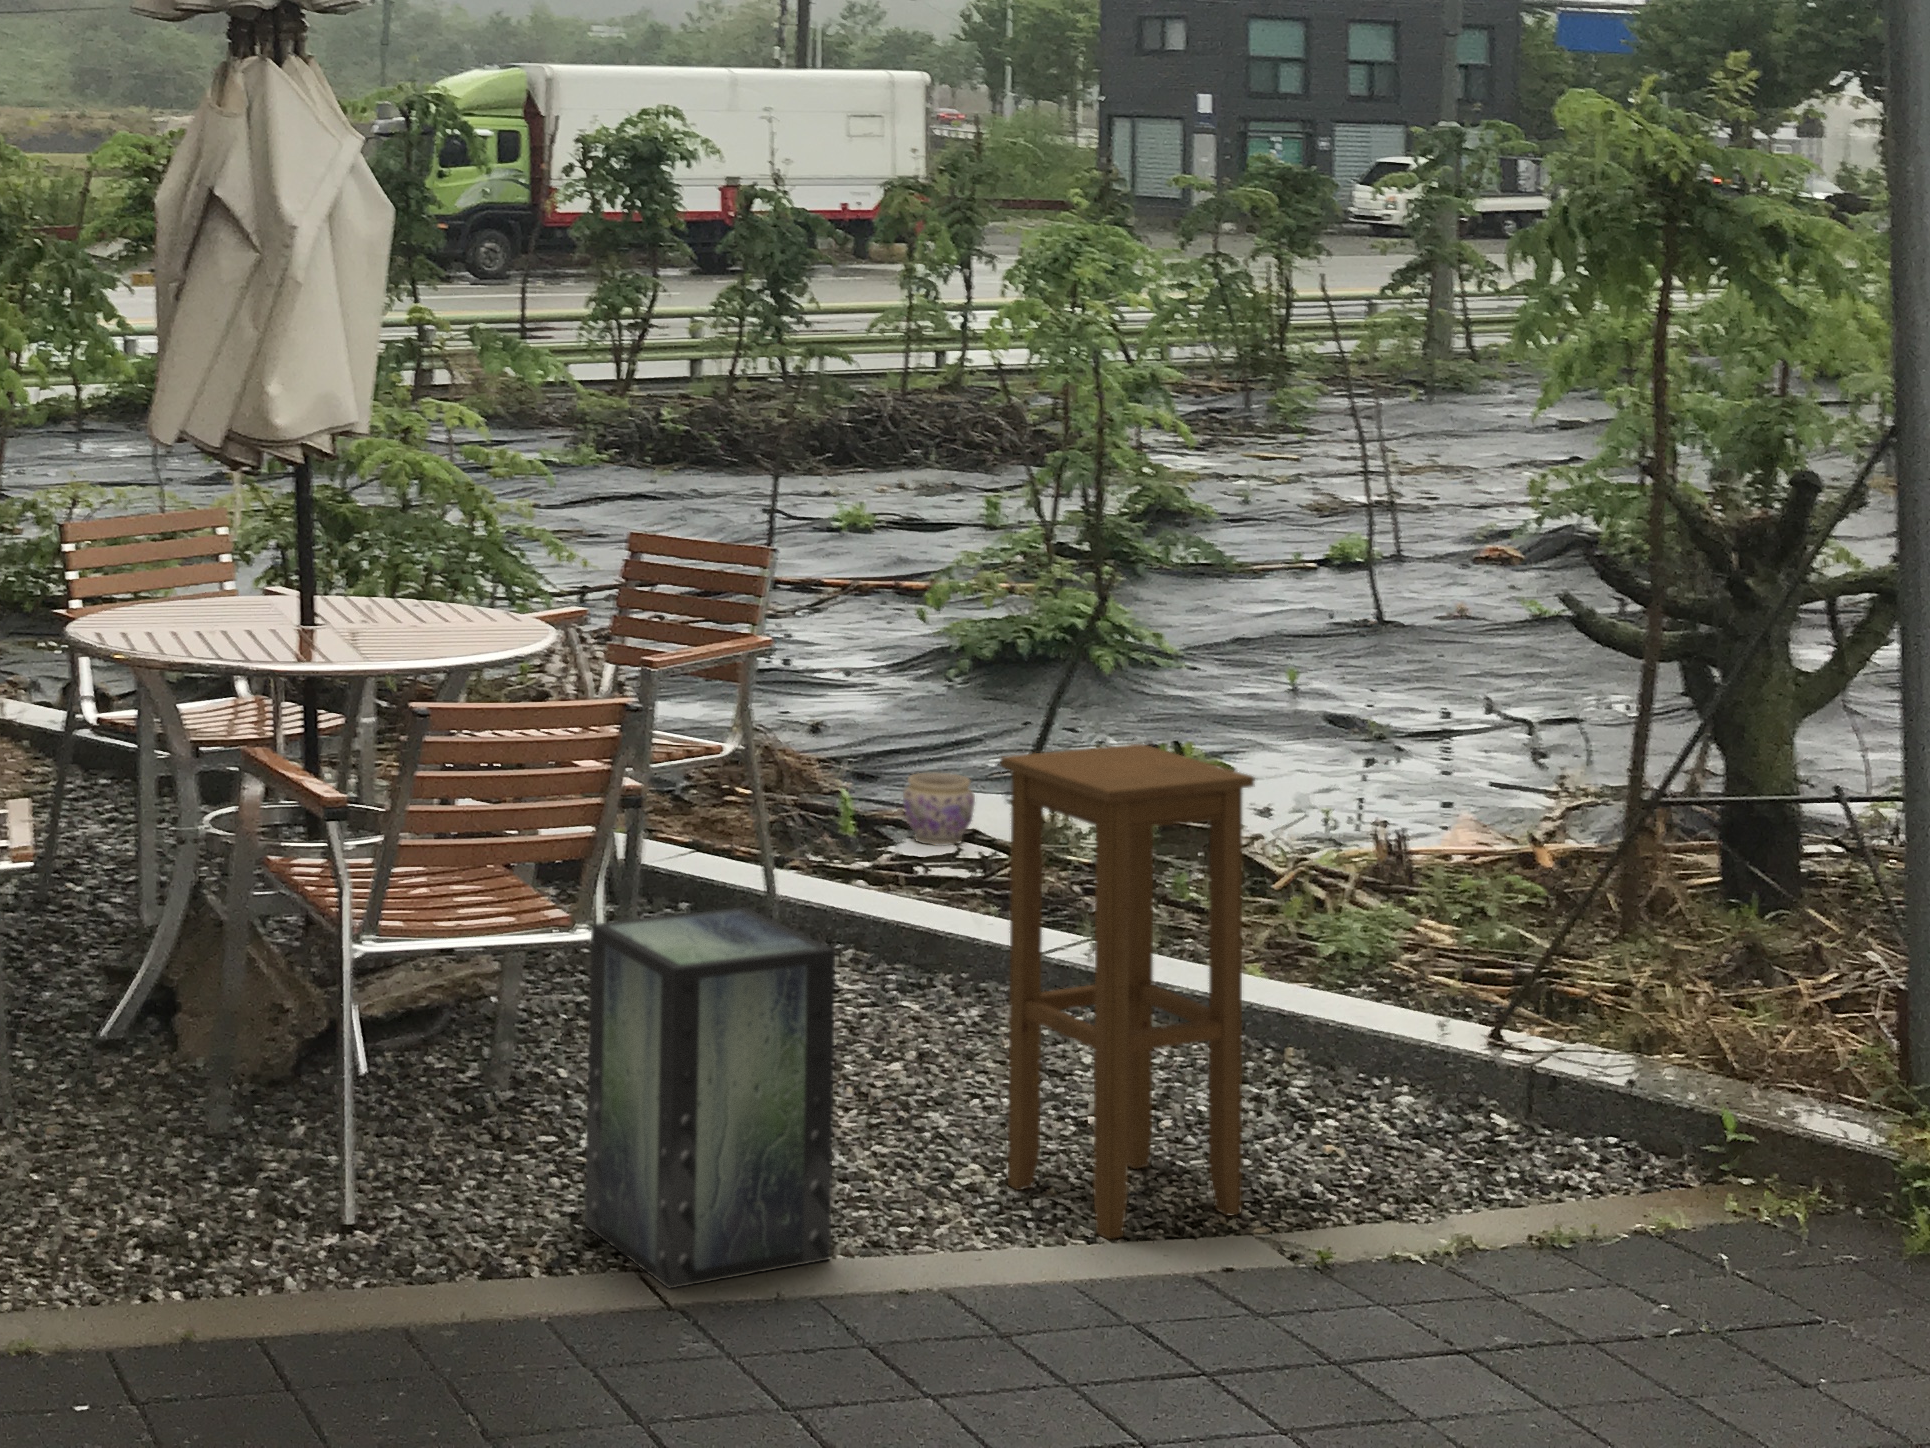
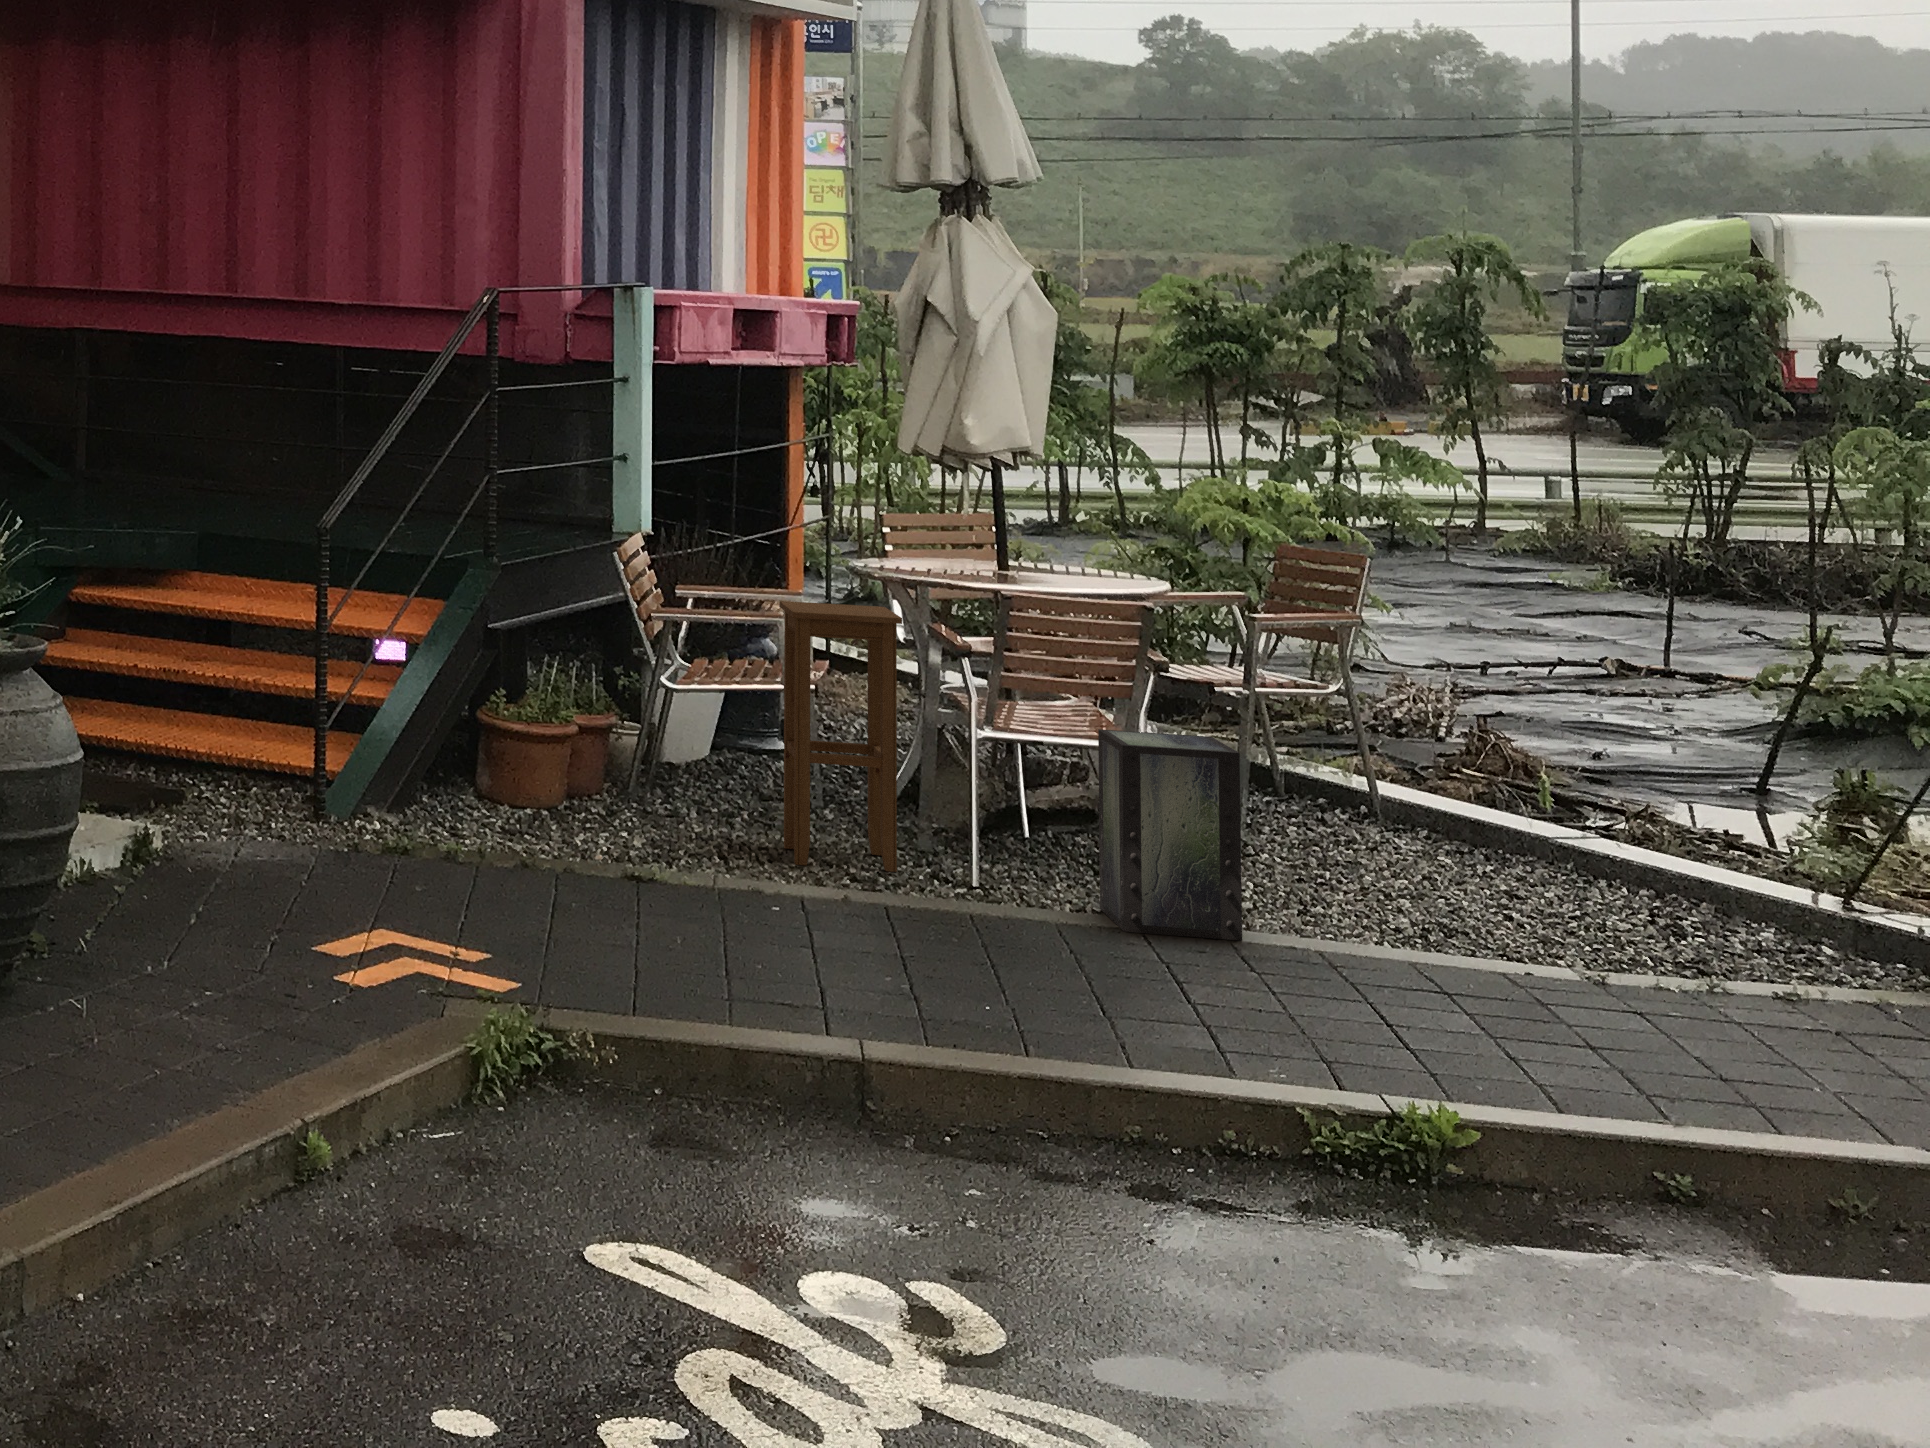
stool: present [1000,744,1255,1239] -> present [779,601,902,872]
planter: present [903,772,975,845] -> none [1601,781,1668,838]

